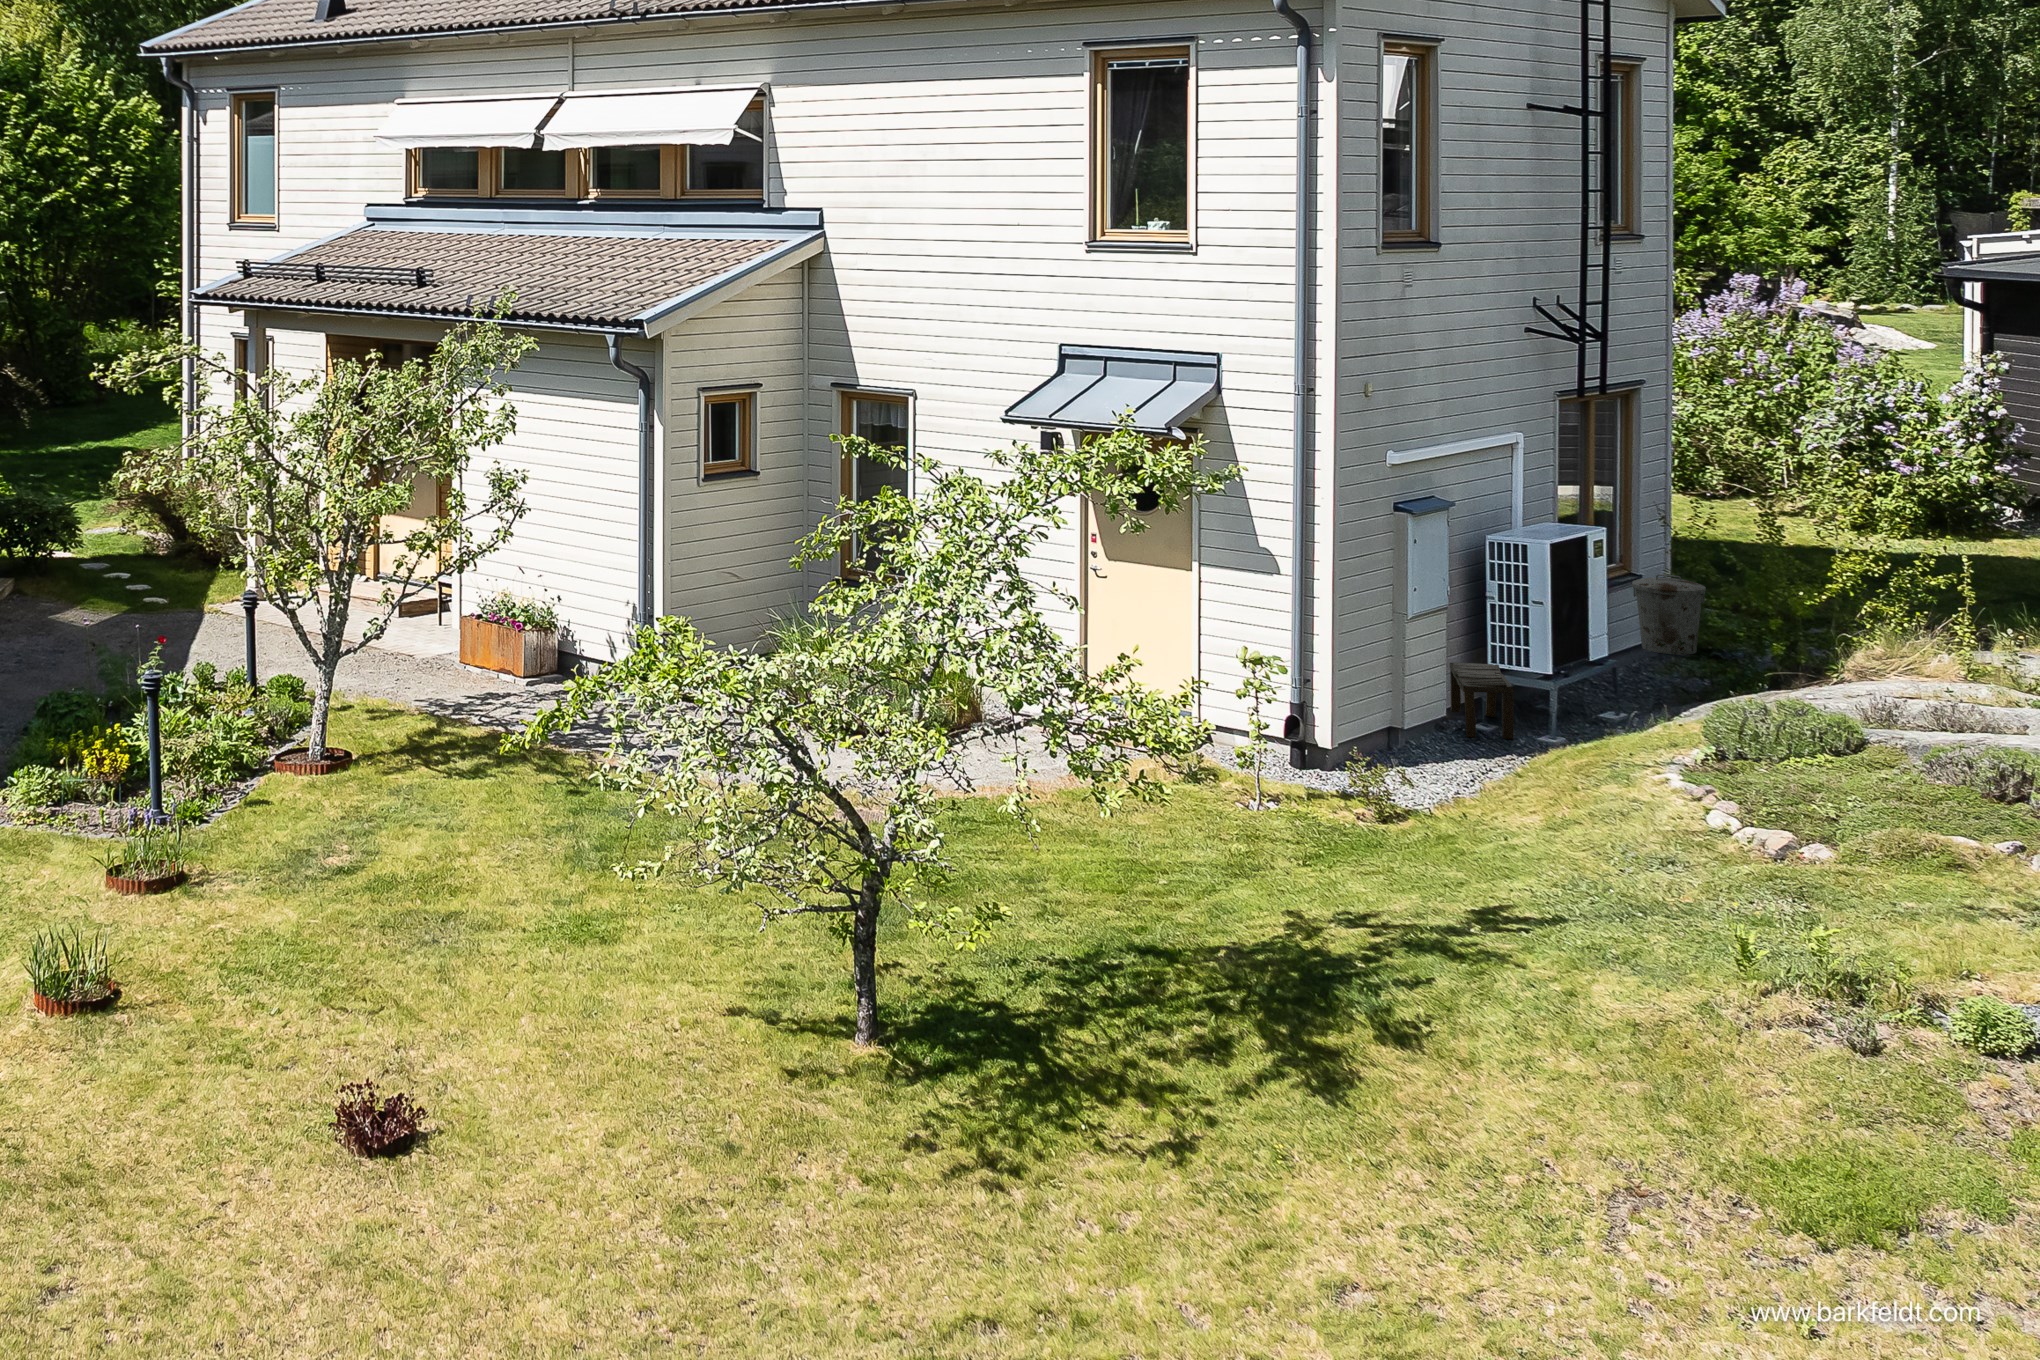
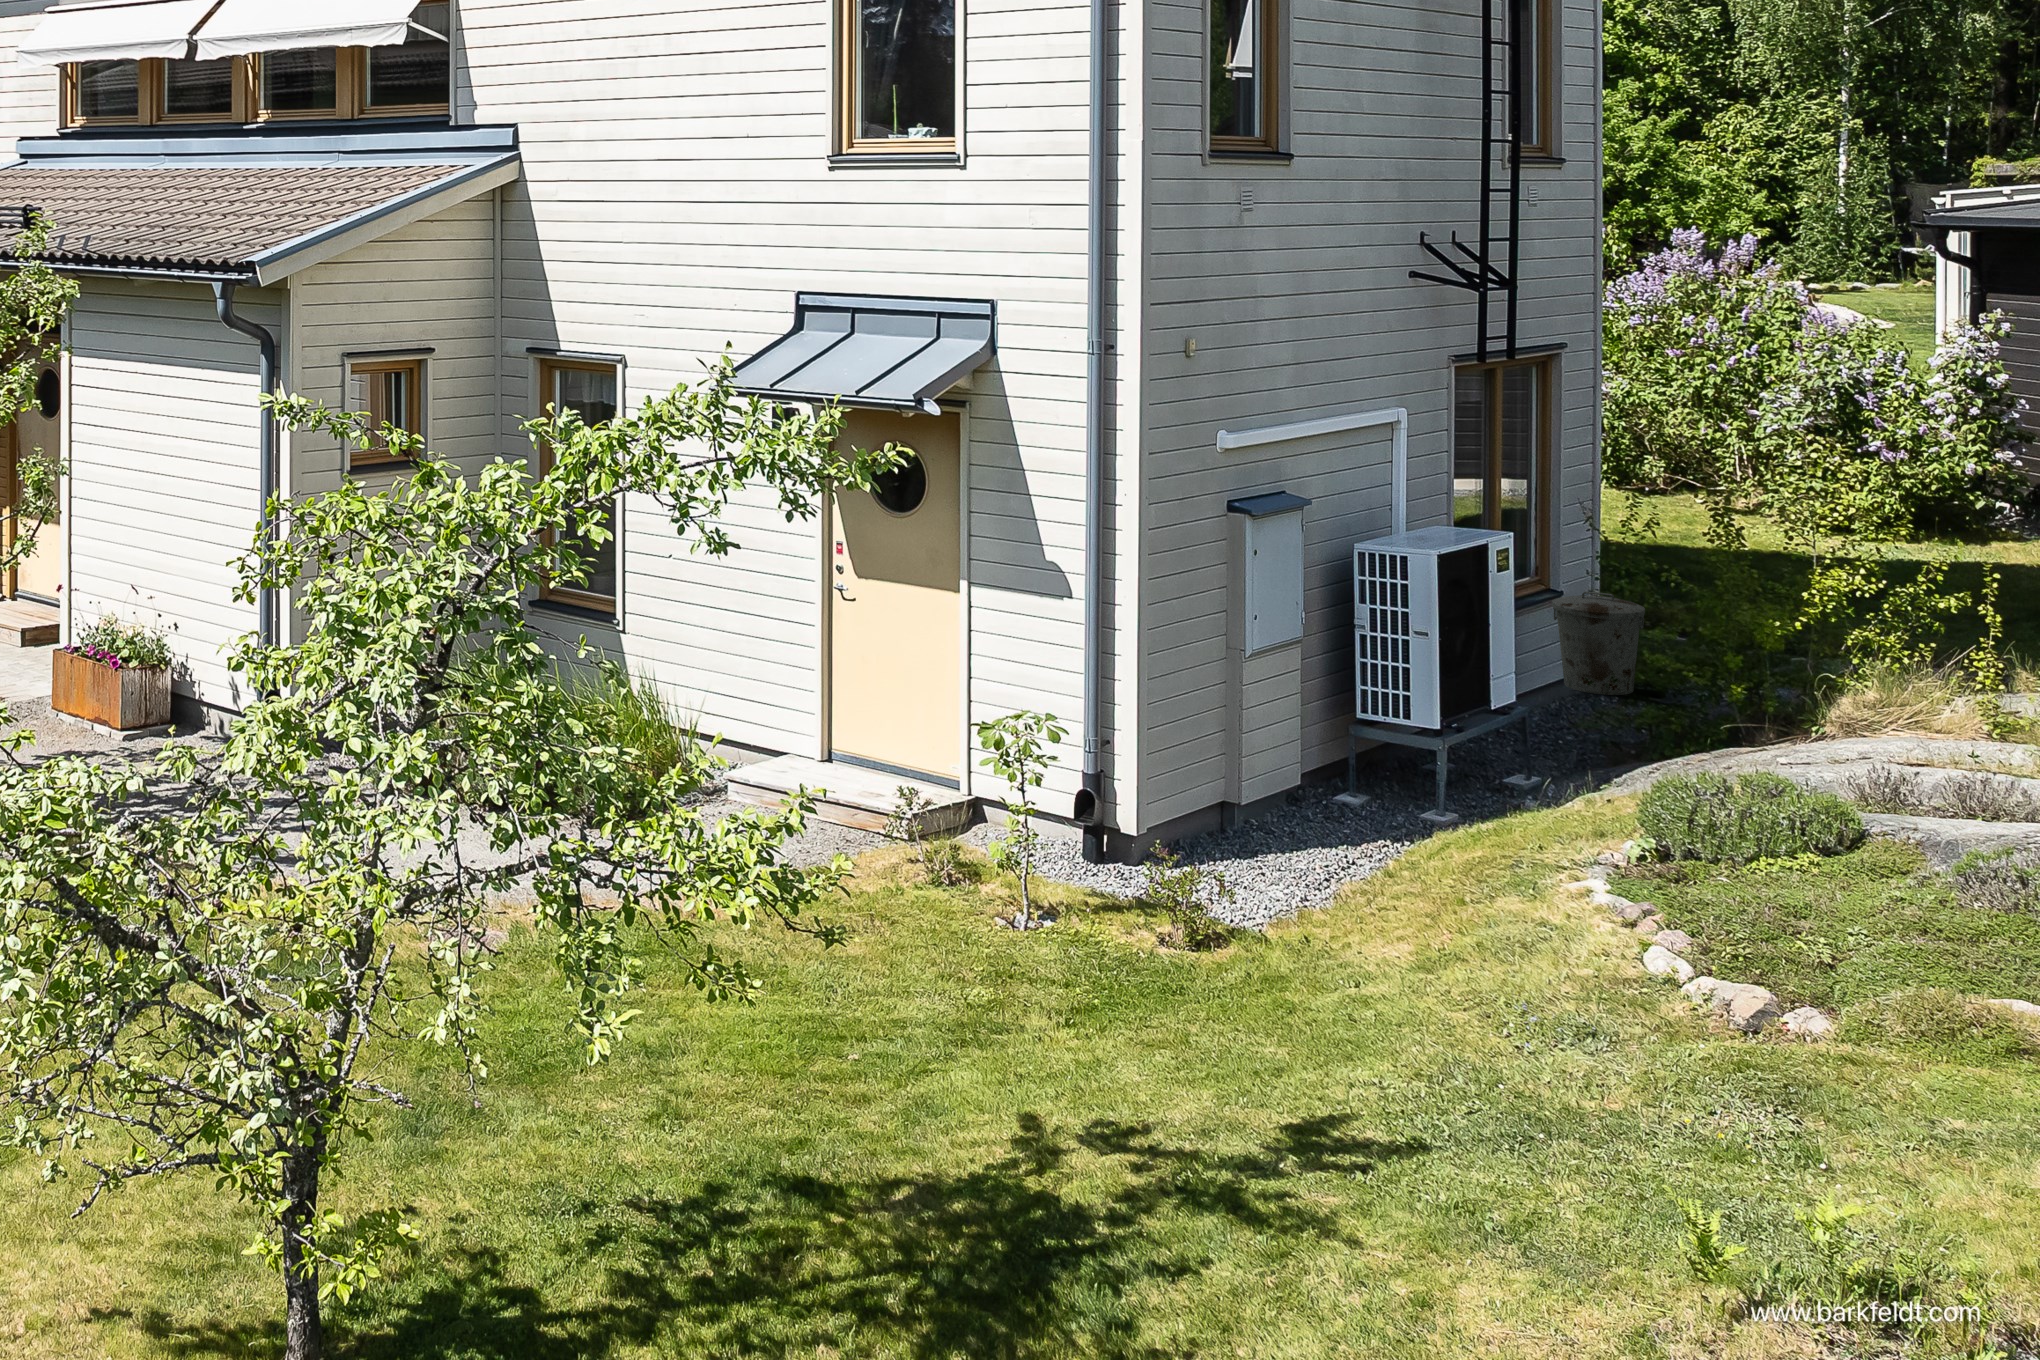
bench: present [1450,662,1514,739] -> none [1306,714,1386,823]

